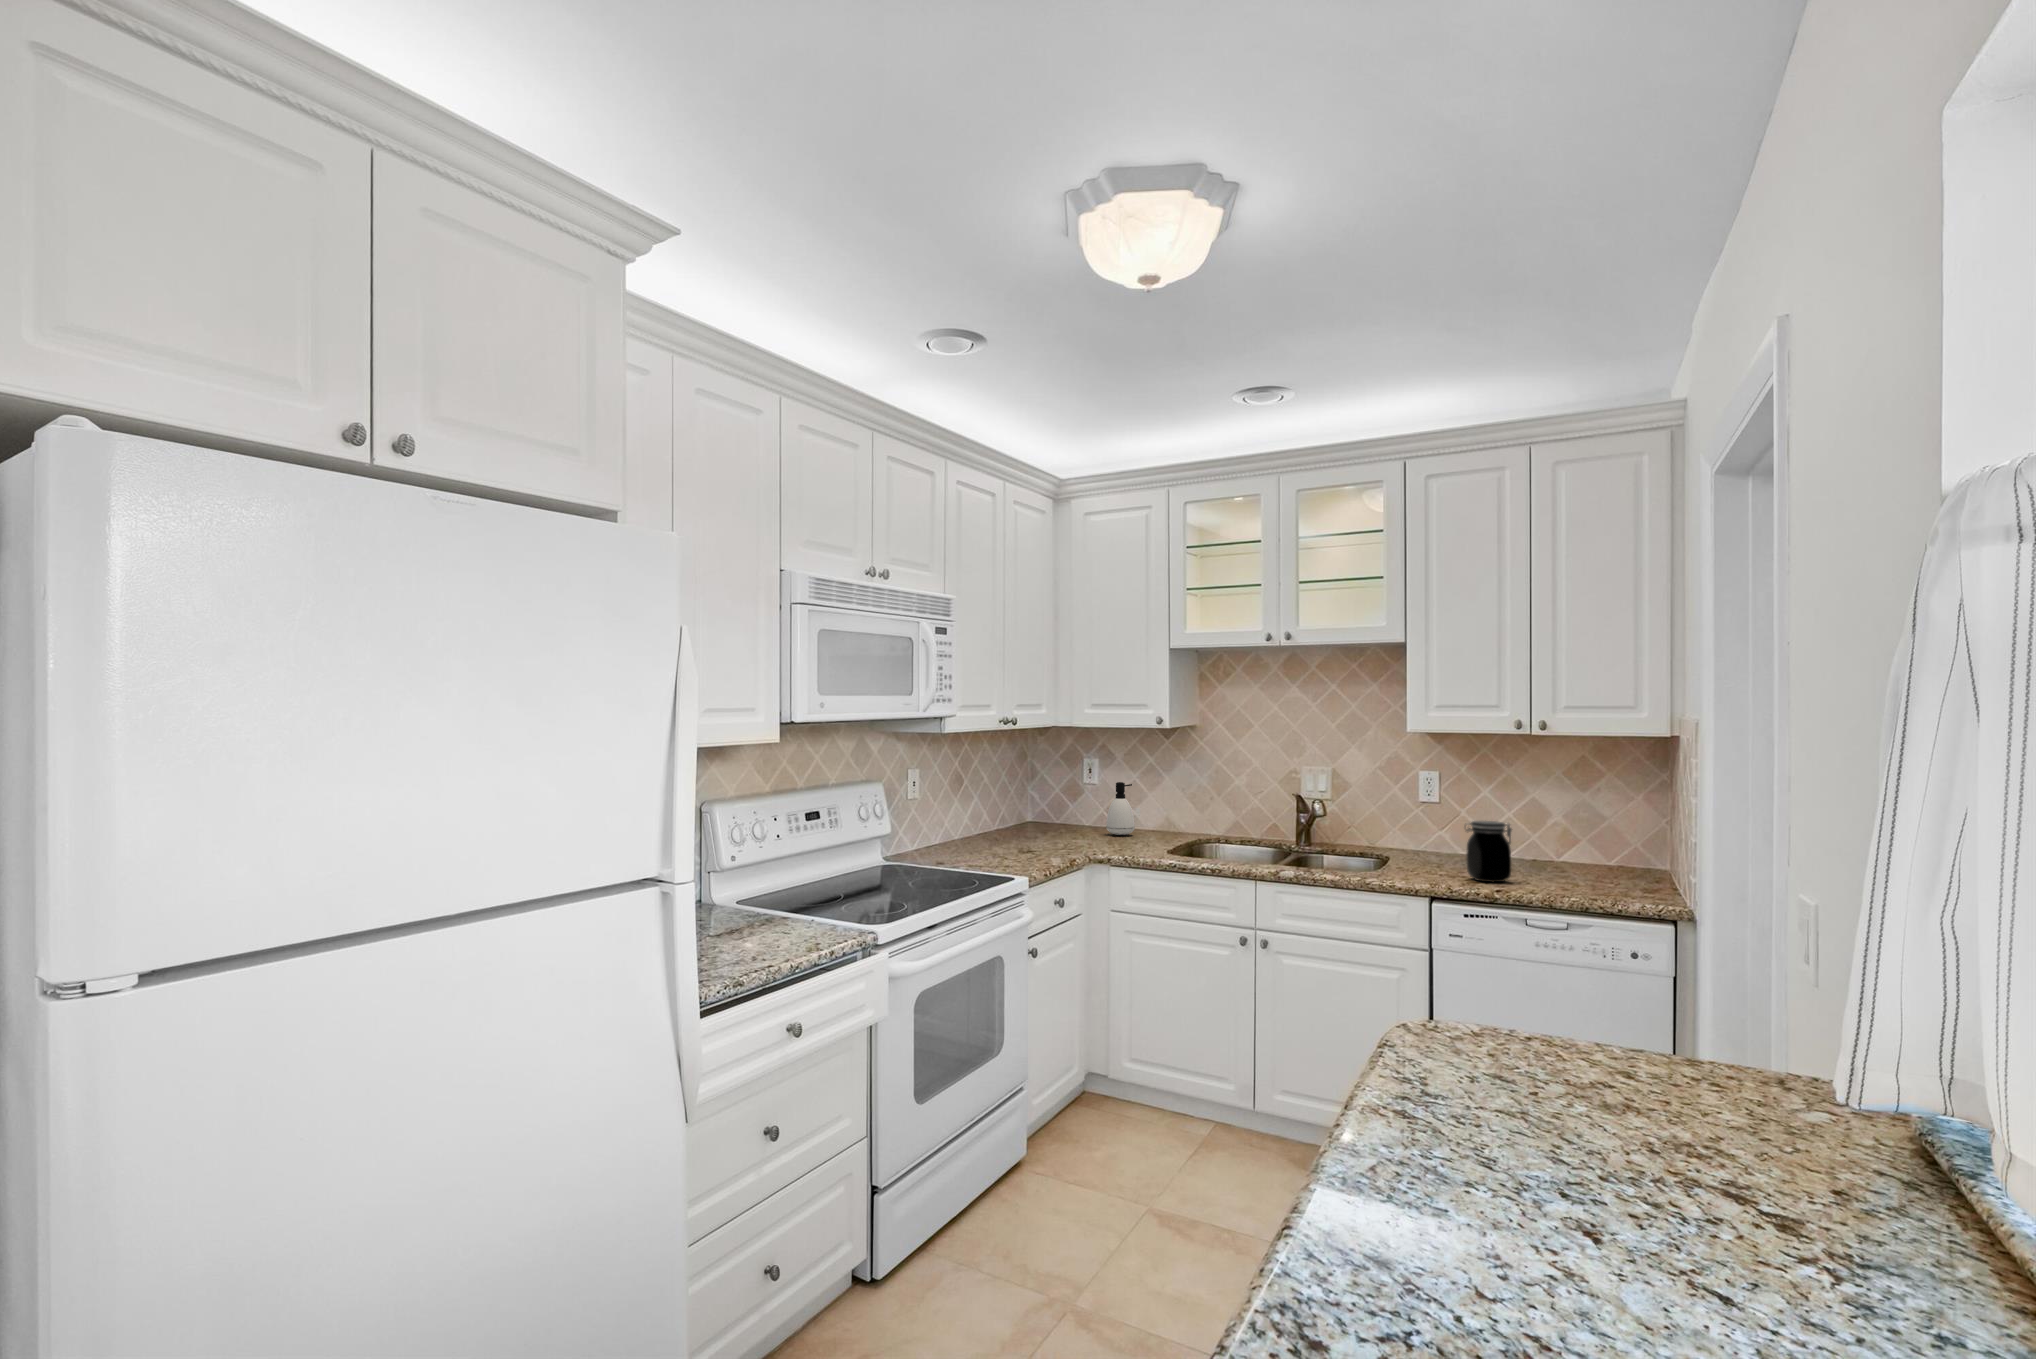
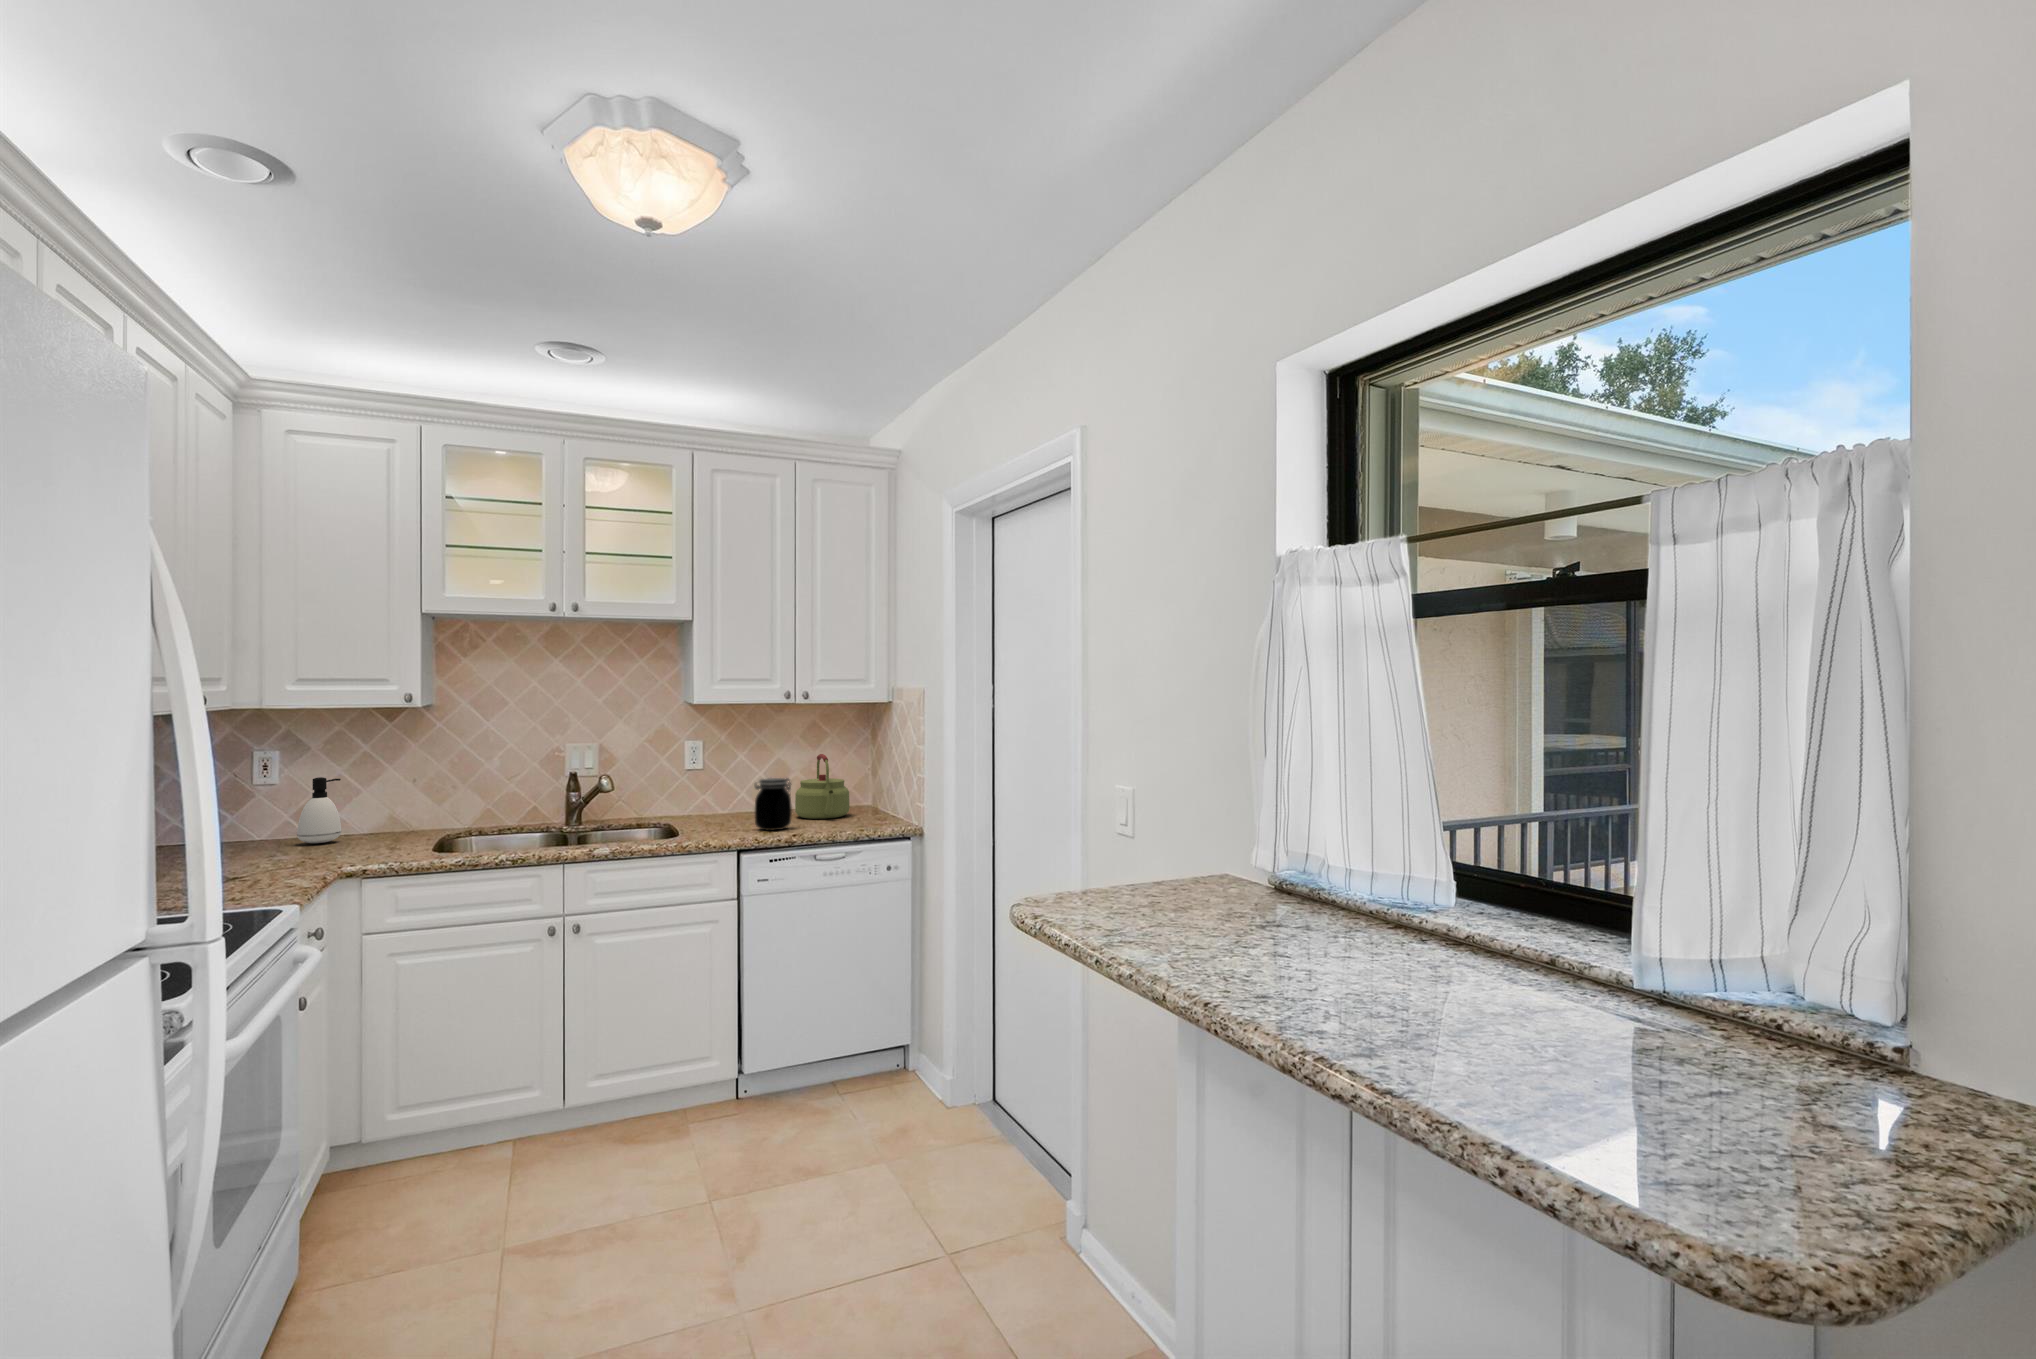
kettle: none [1542,798,1618,879] -> present [795,754,850,819]

